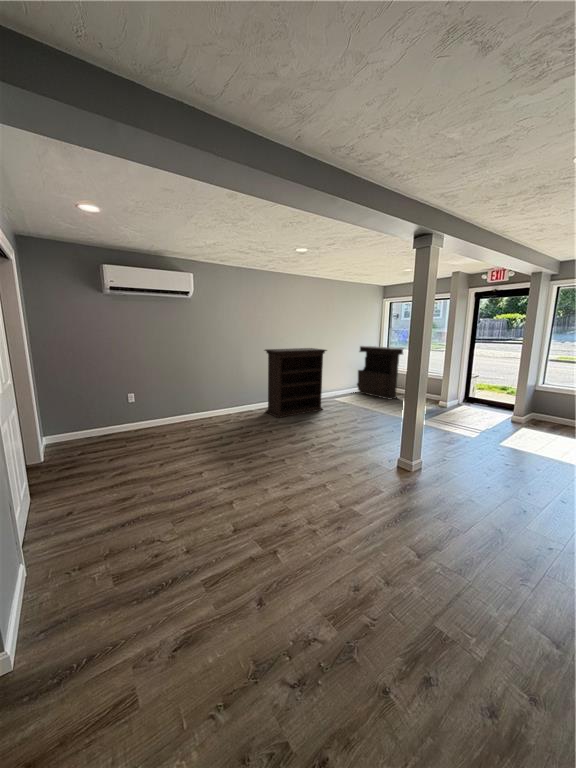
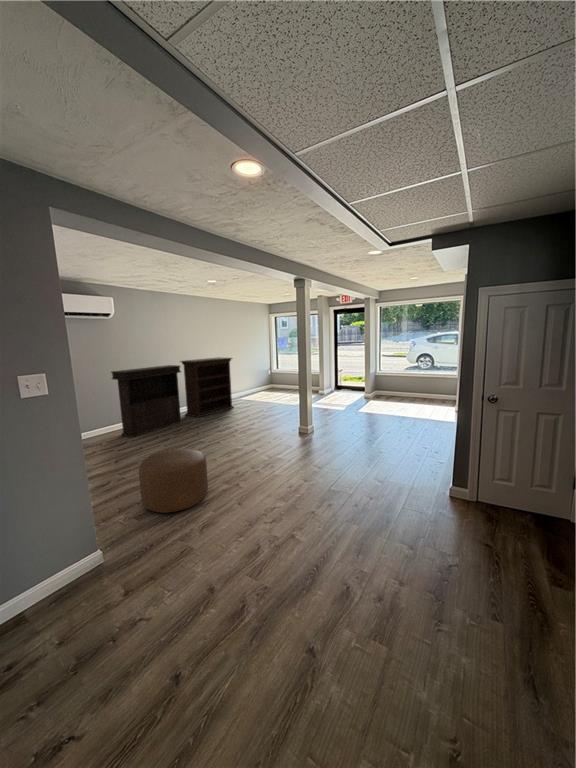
console table: present [357,346,403,400] -> present [111,365,182,438]
ottoman: none [128,479,229,588] -> present [139,449,208,513]

